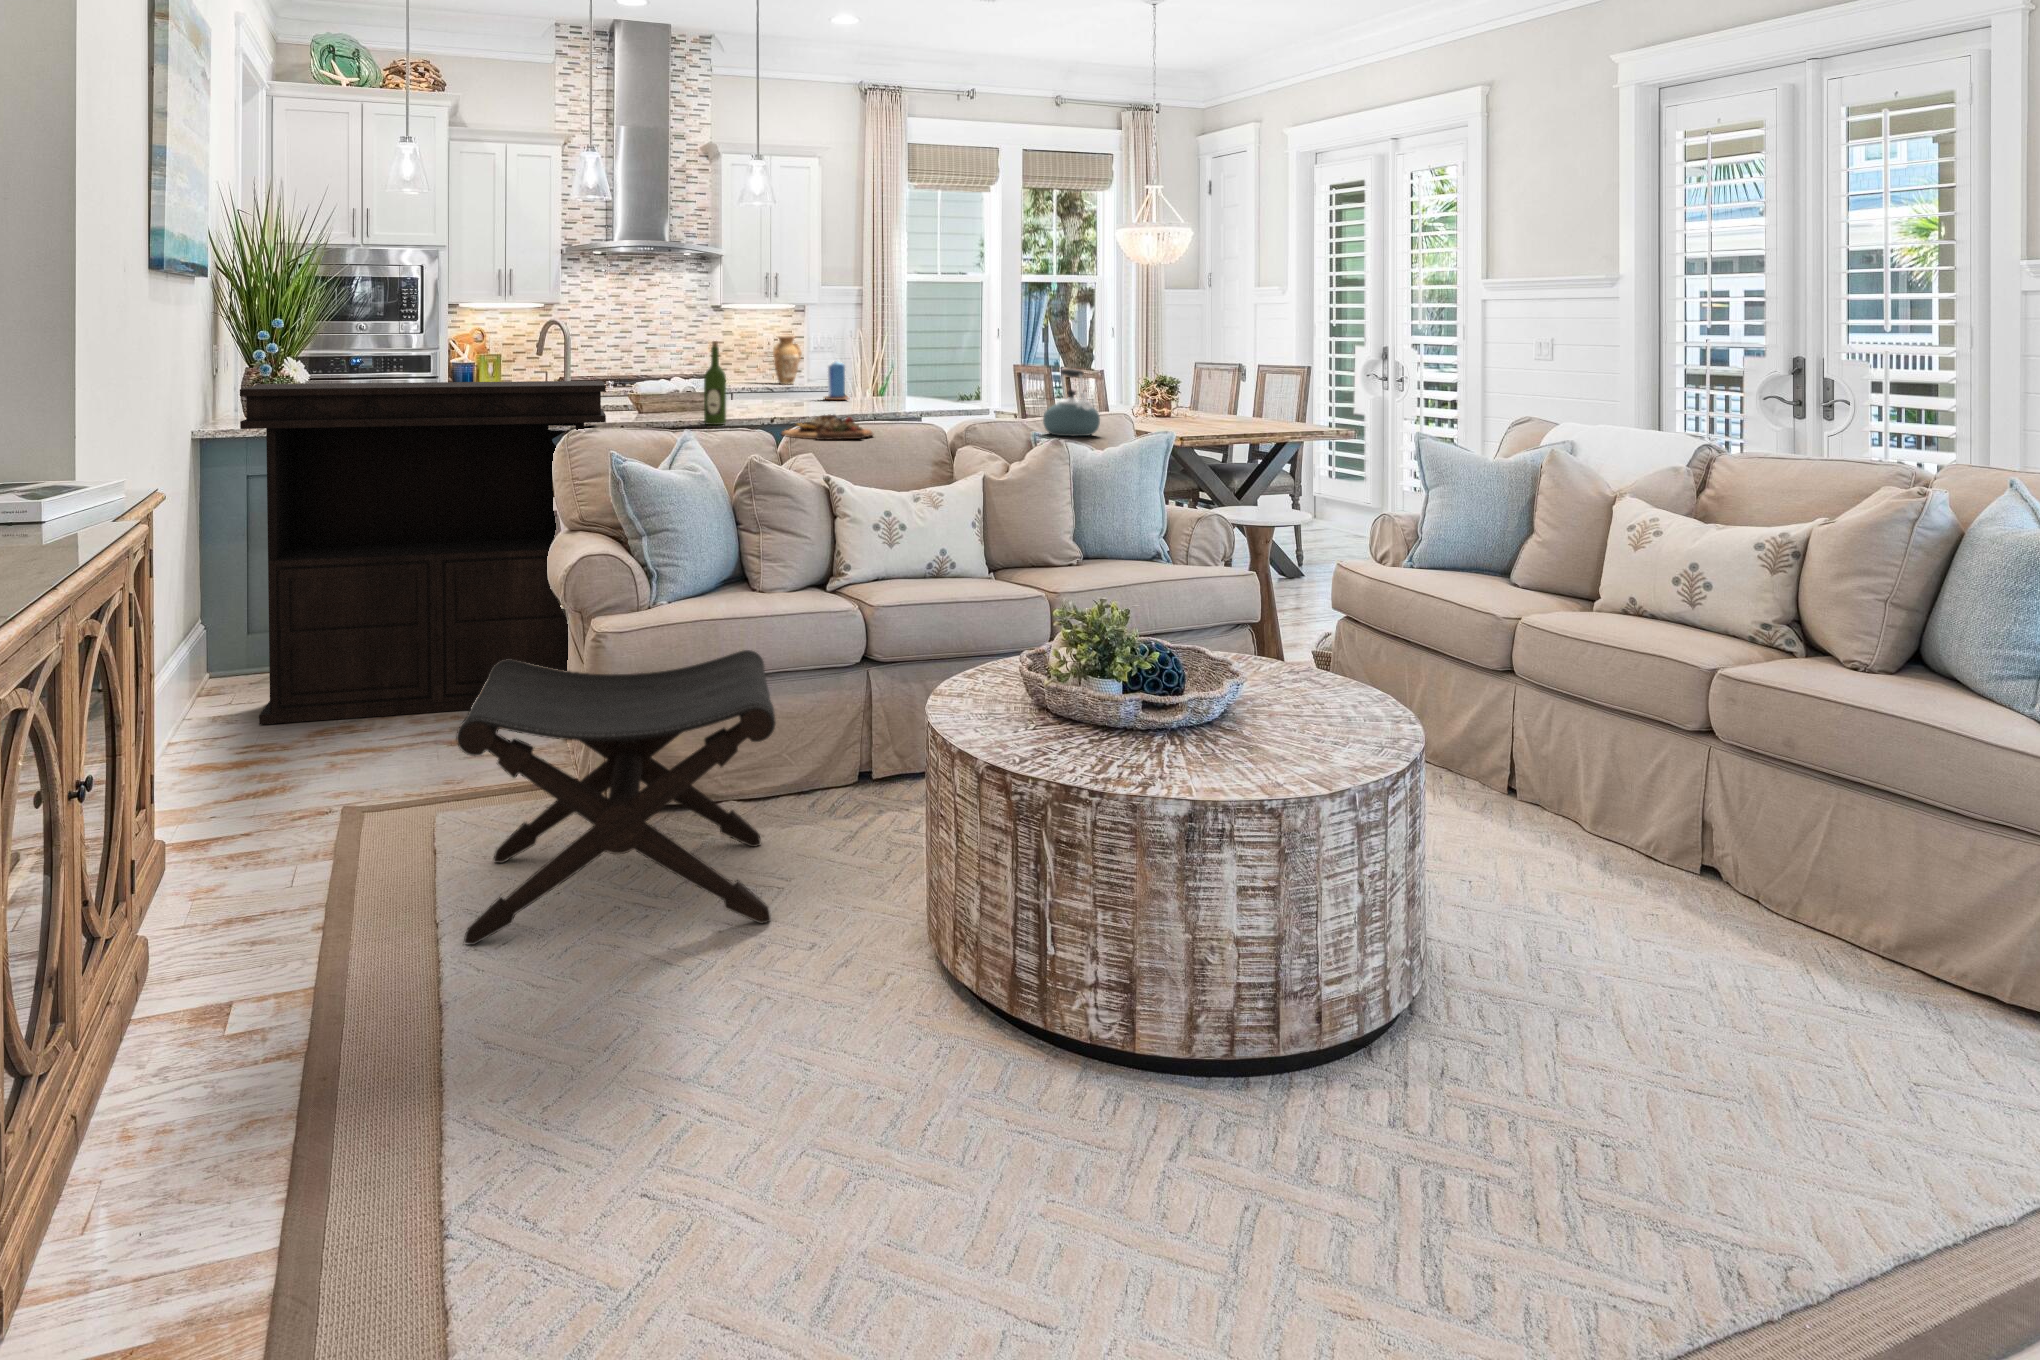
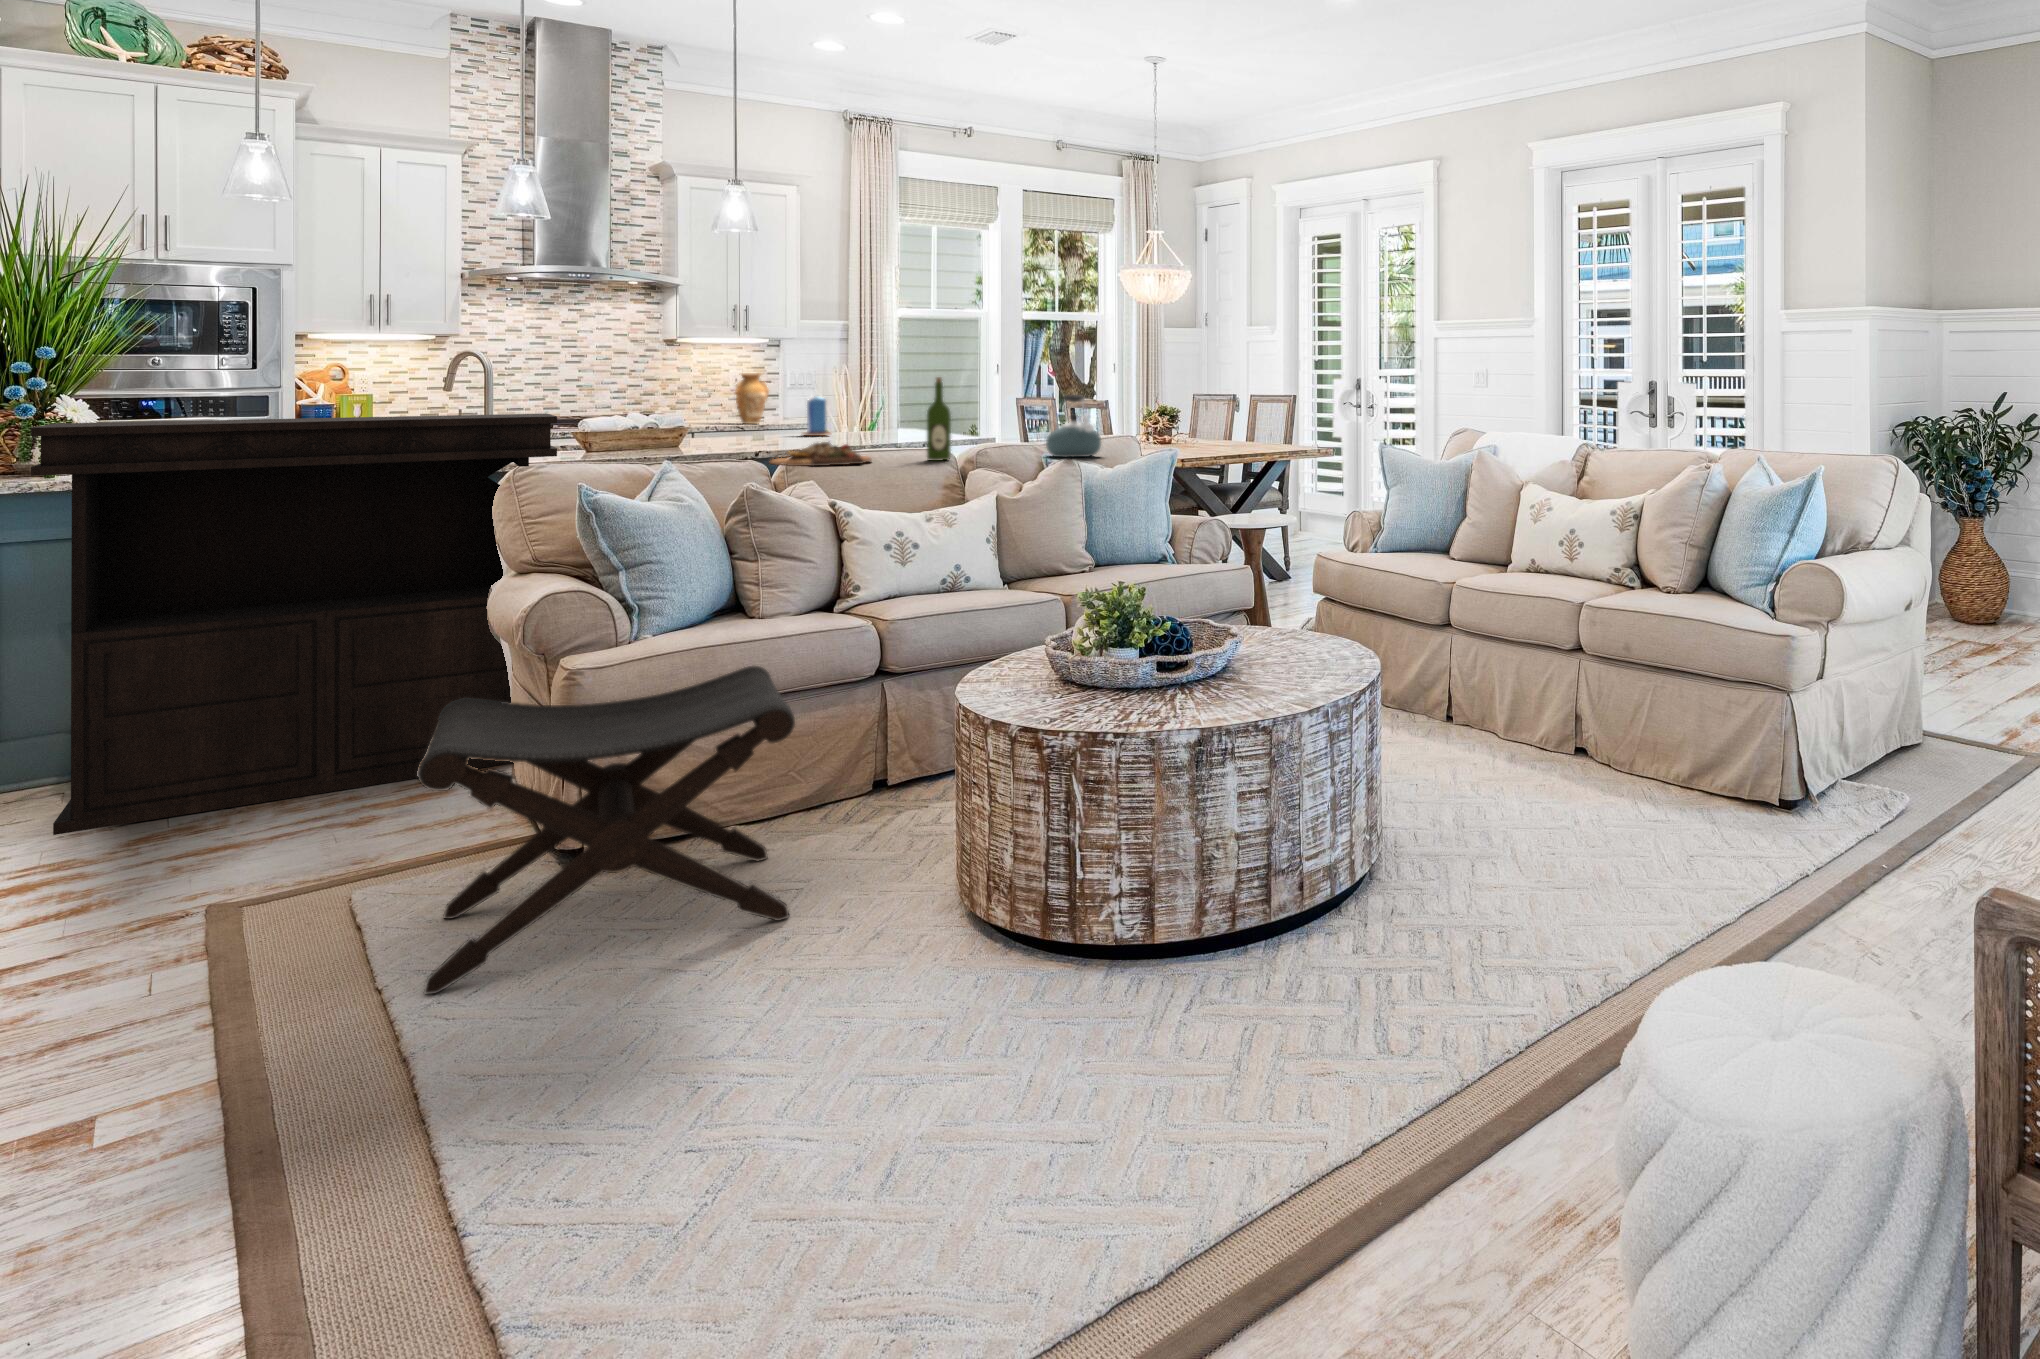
wine bottle: present [704,341,726,425] -> present [927,377,951,461]

